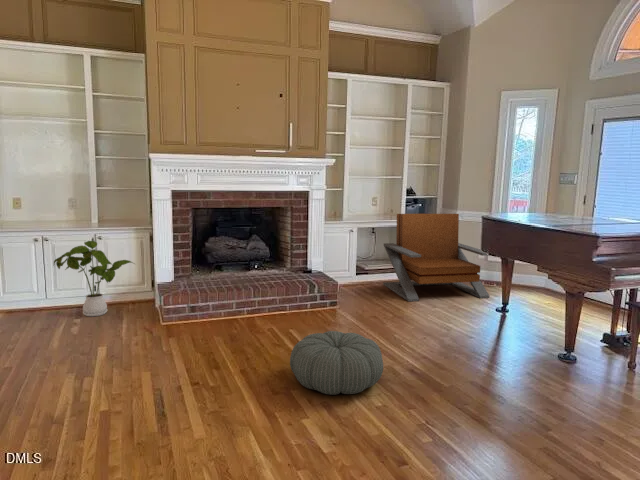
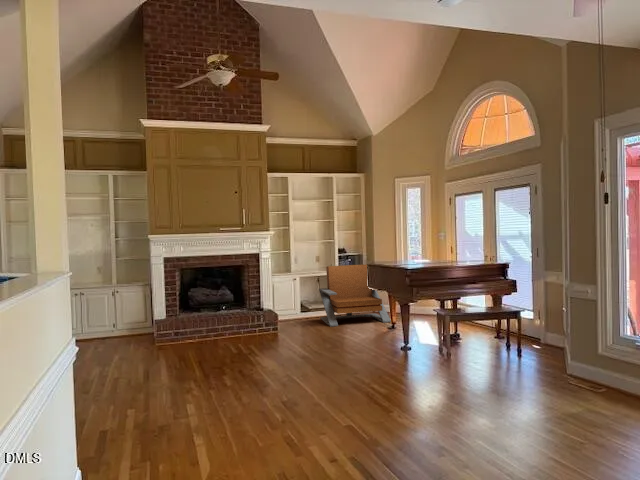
house plant: present [54,241,132,316] -> none [88,292,141,343]
pouf: present [290,331,383,395] -> none [226,334,281,366]

